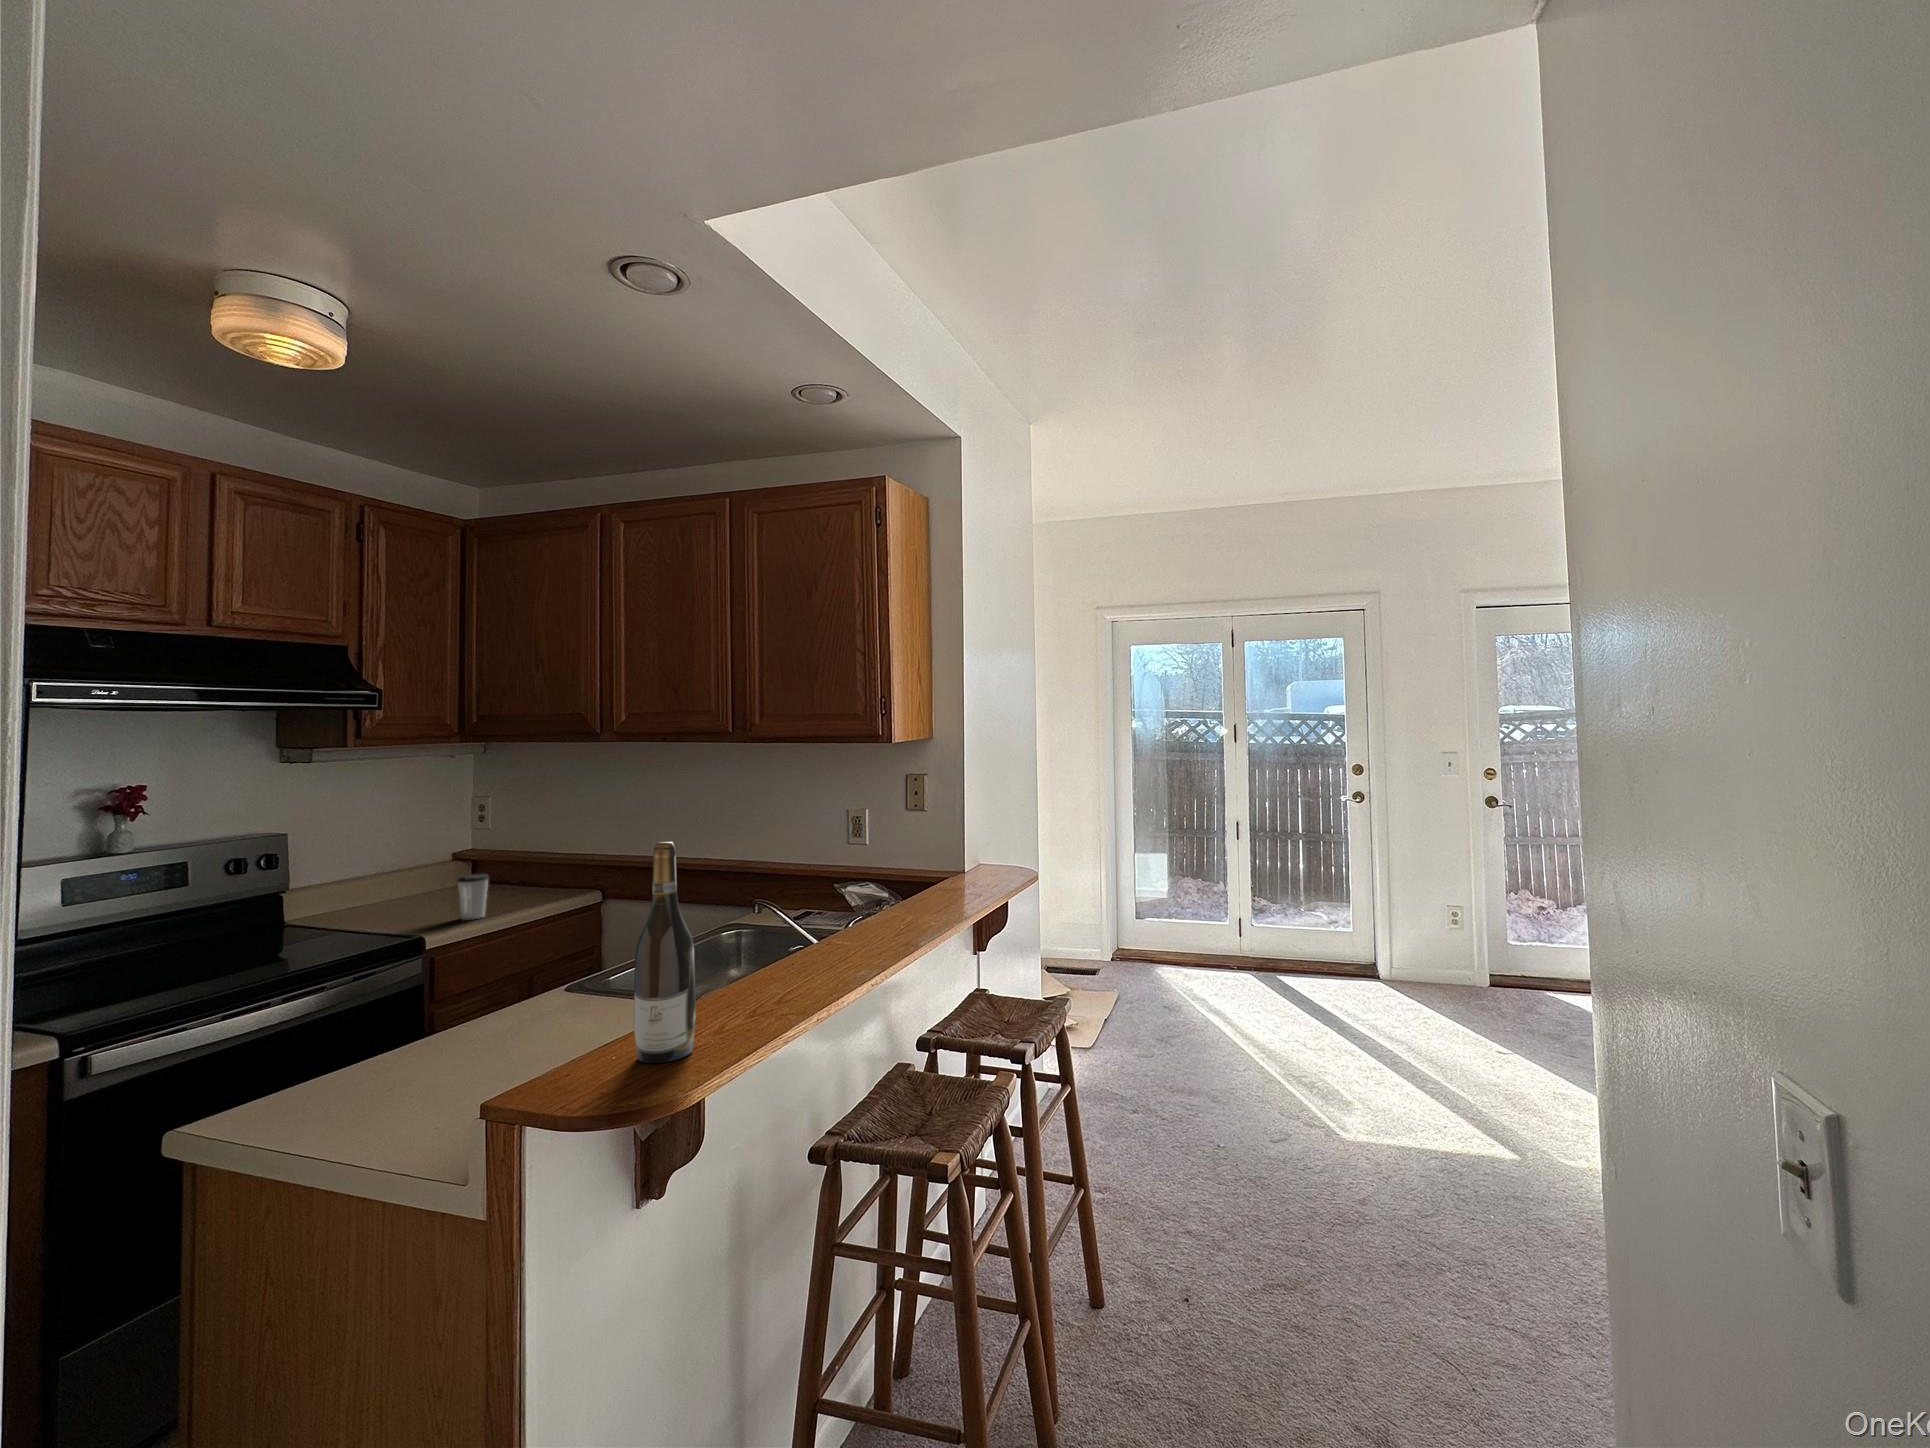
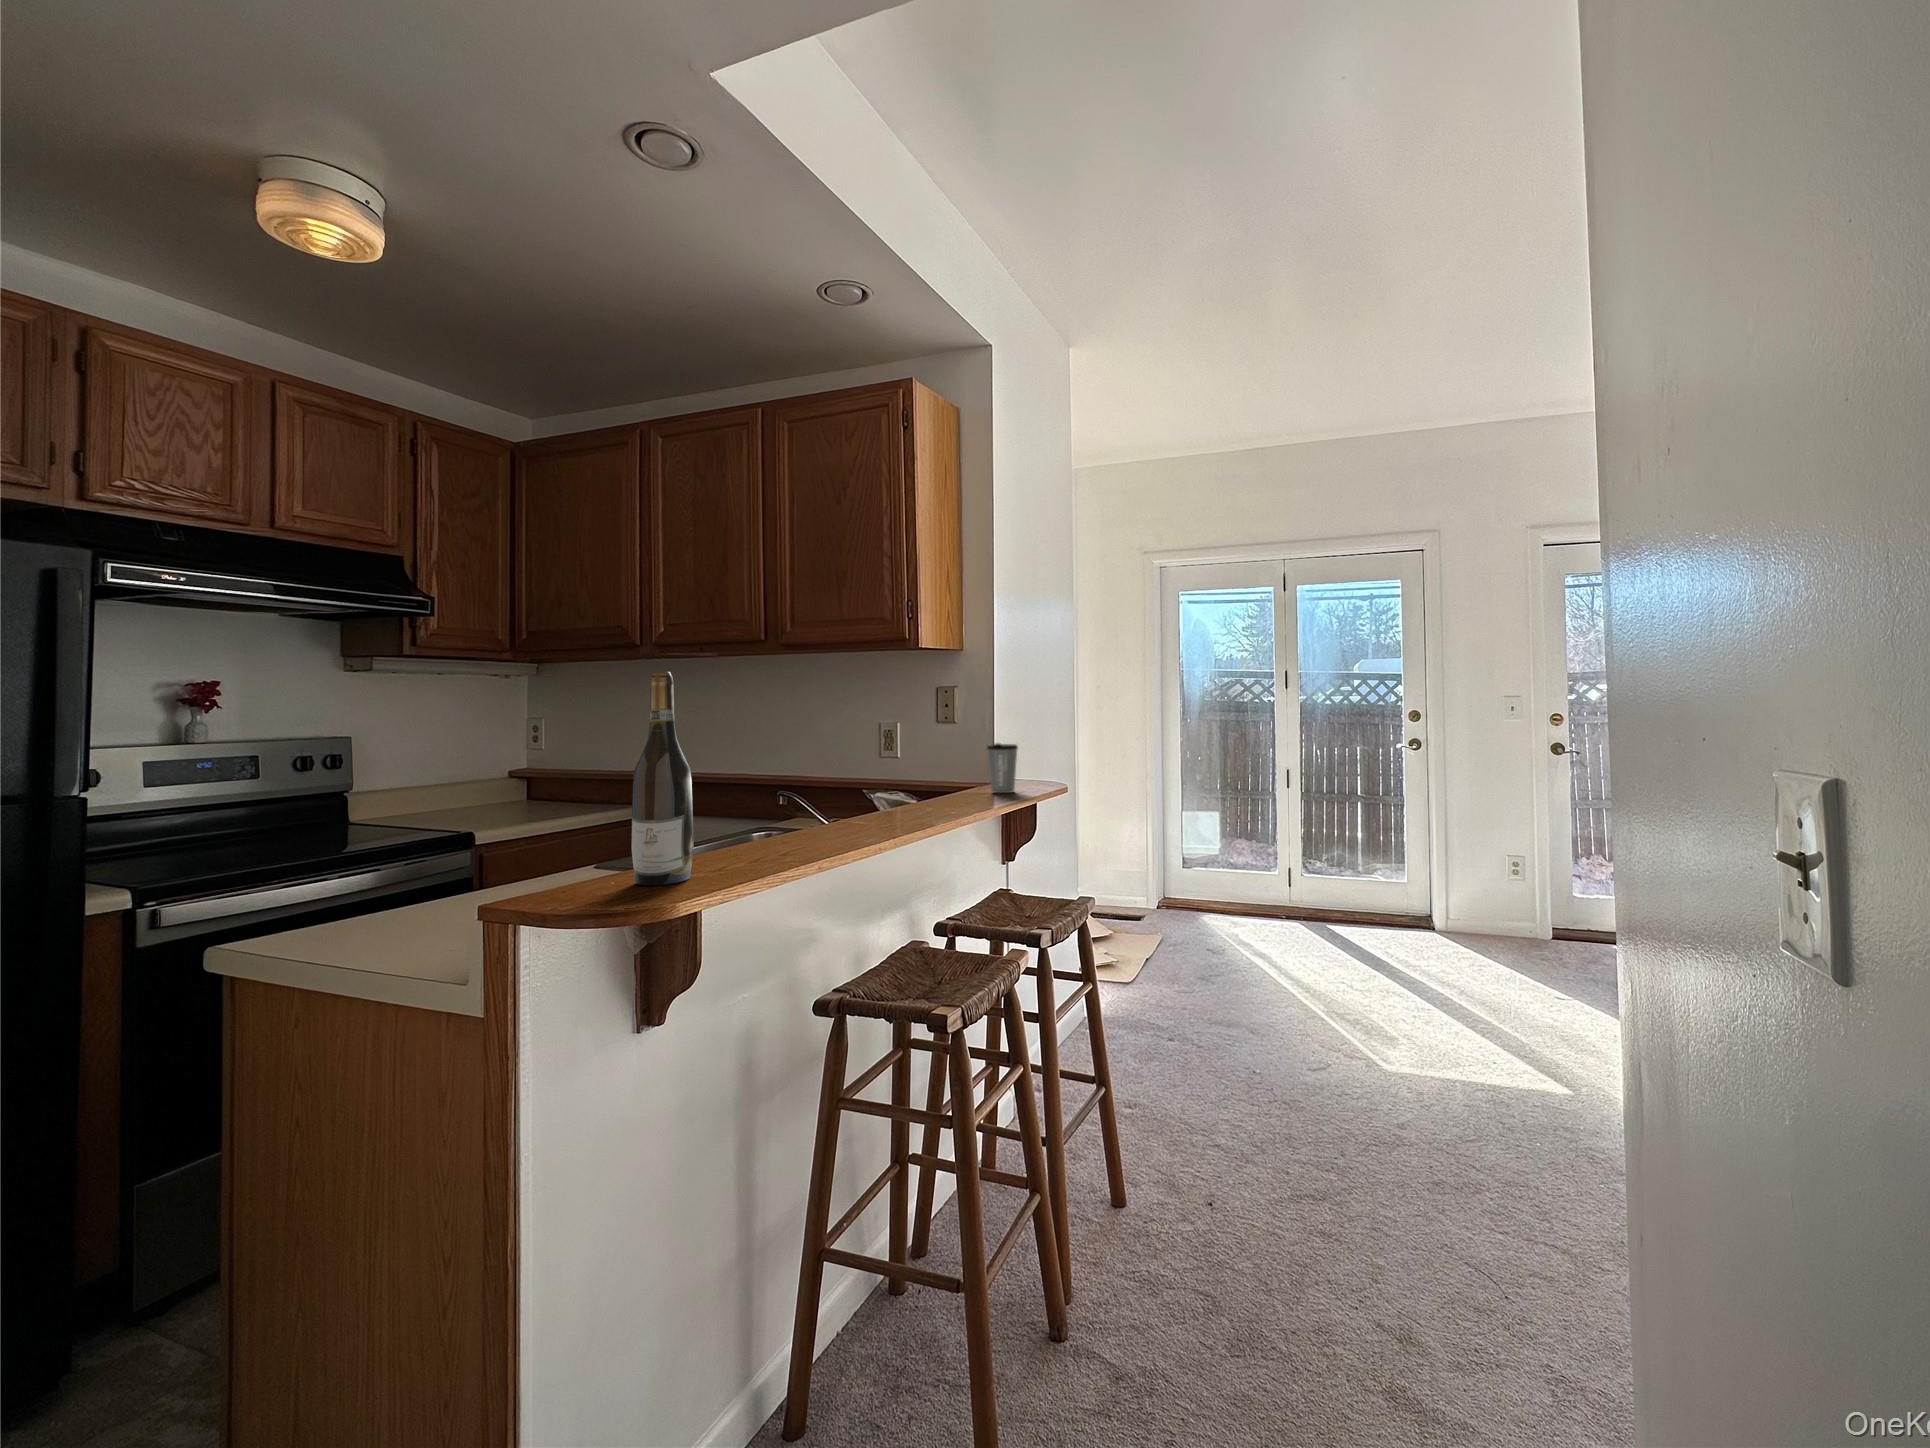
coffee cup: present [457,874,489,920] -> present [987,743,1018,793]

